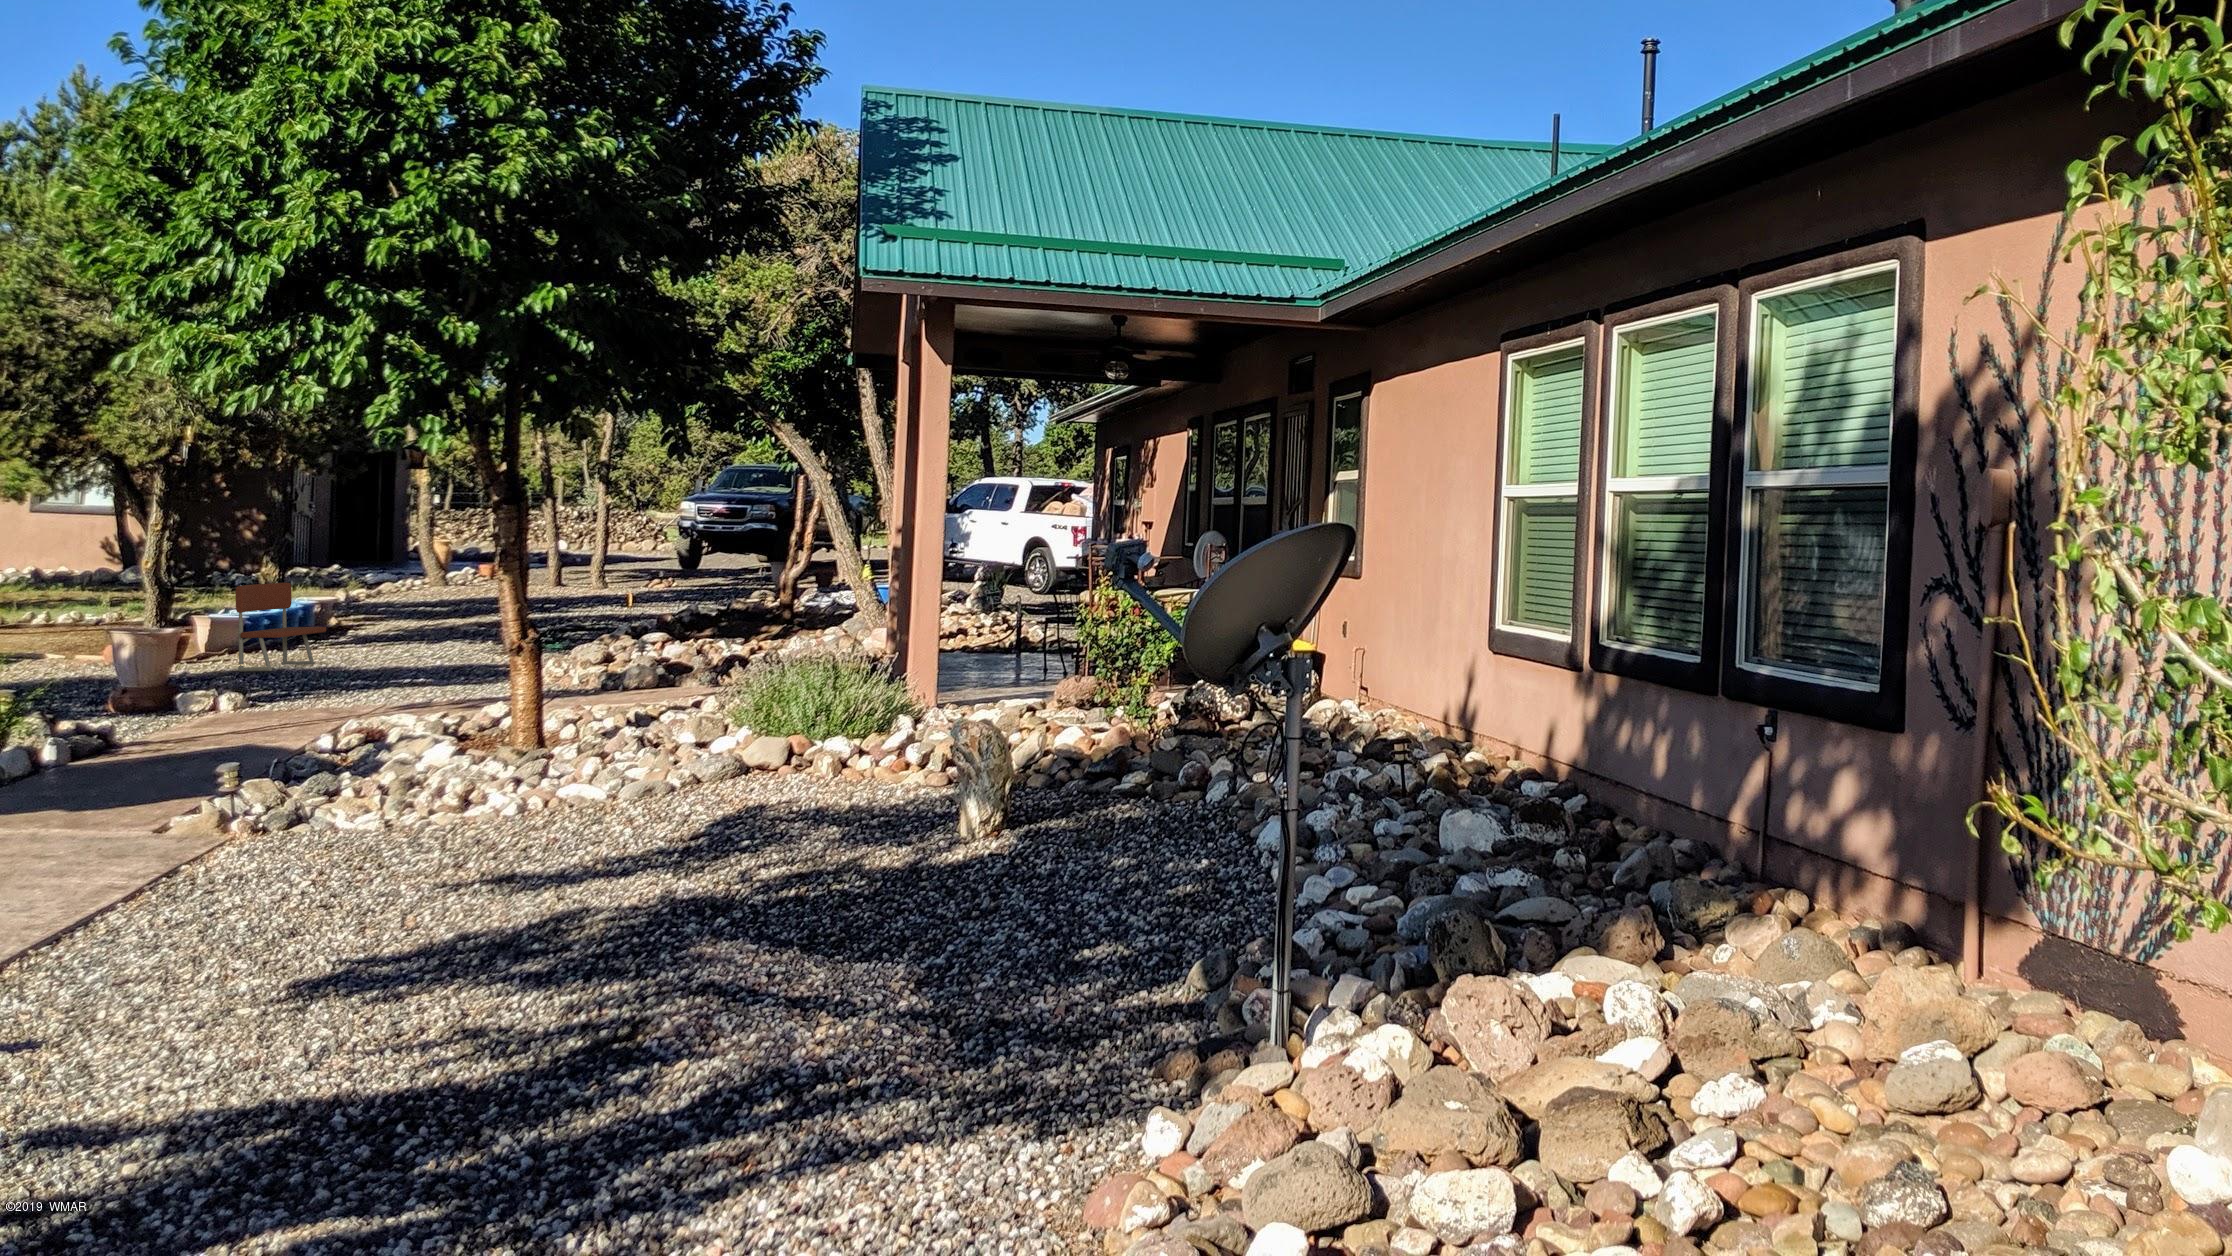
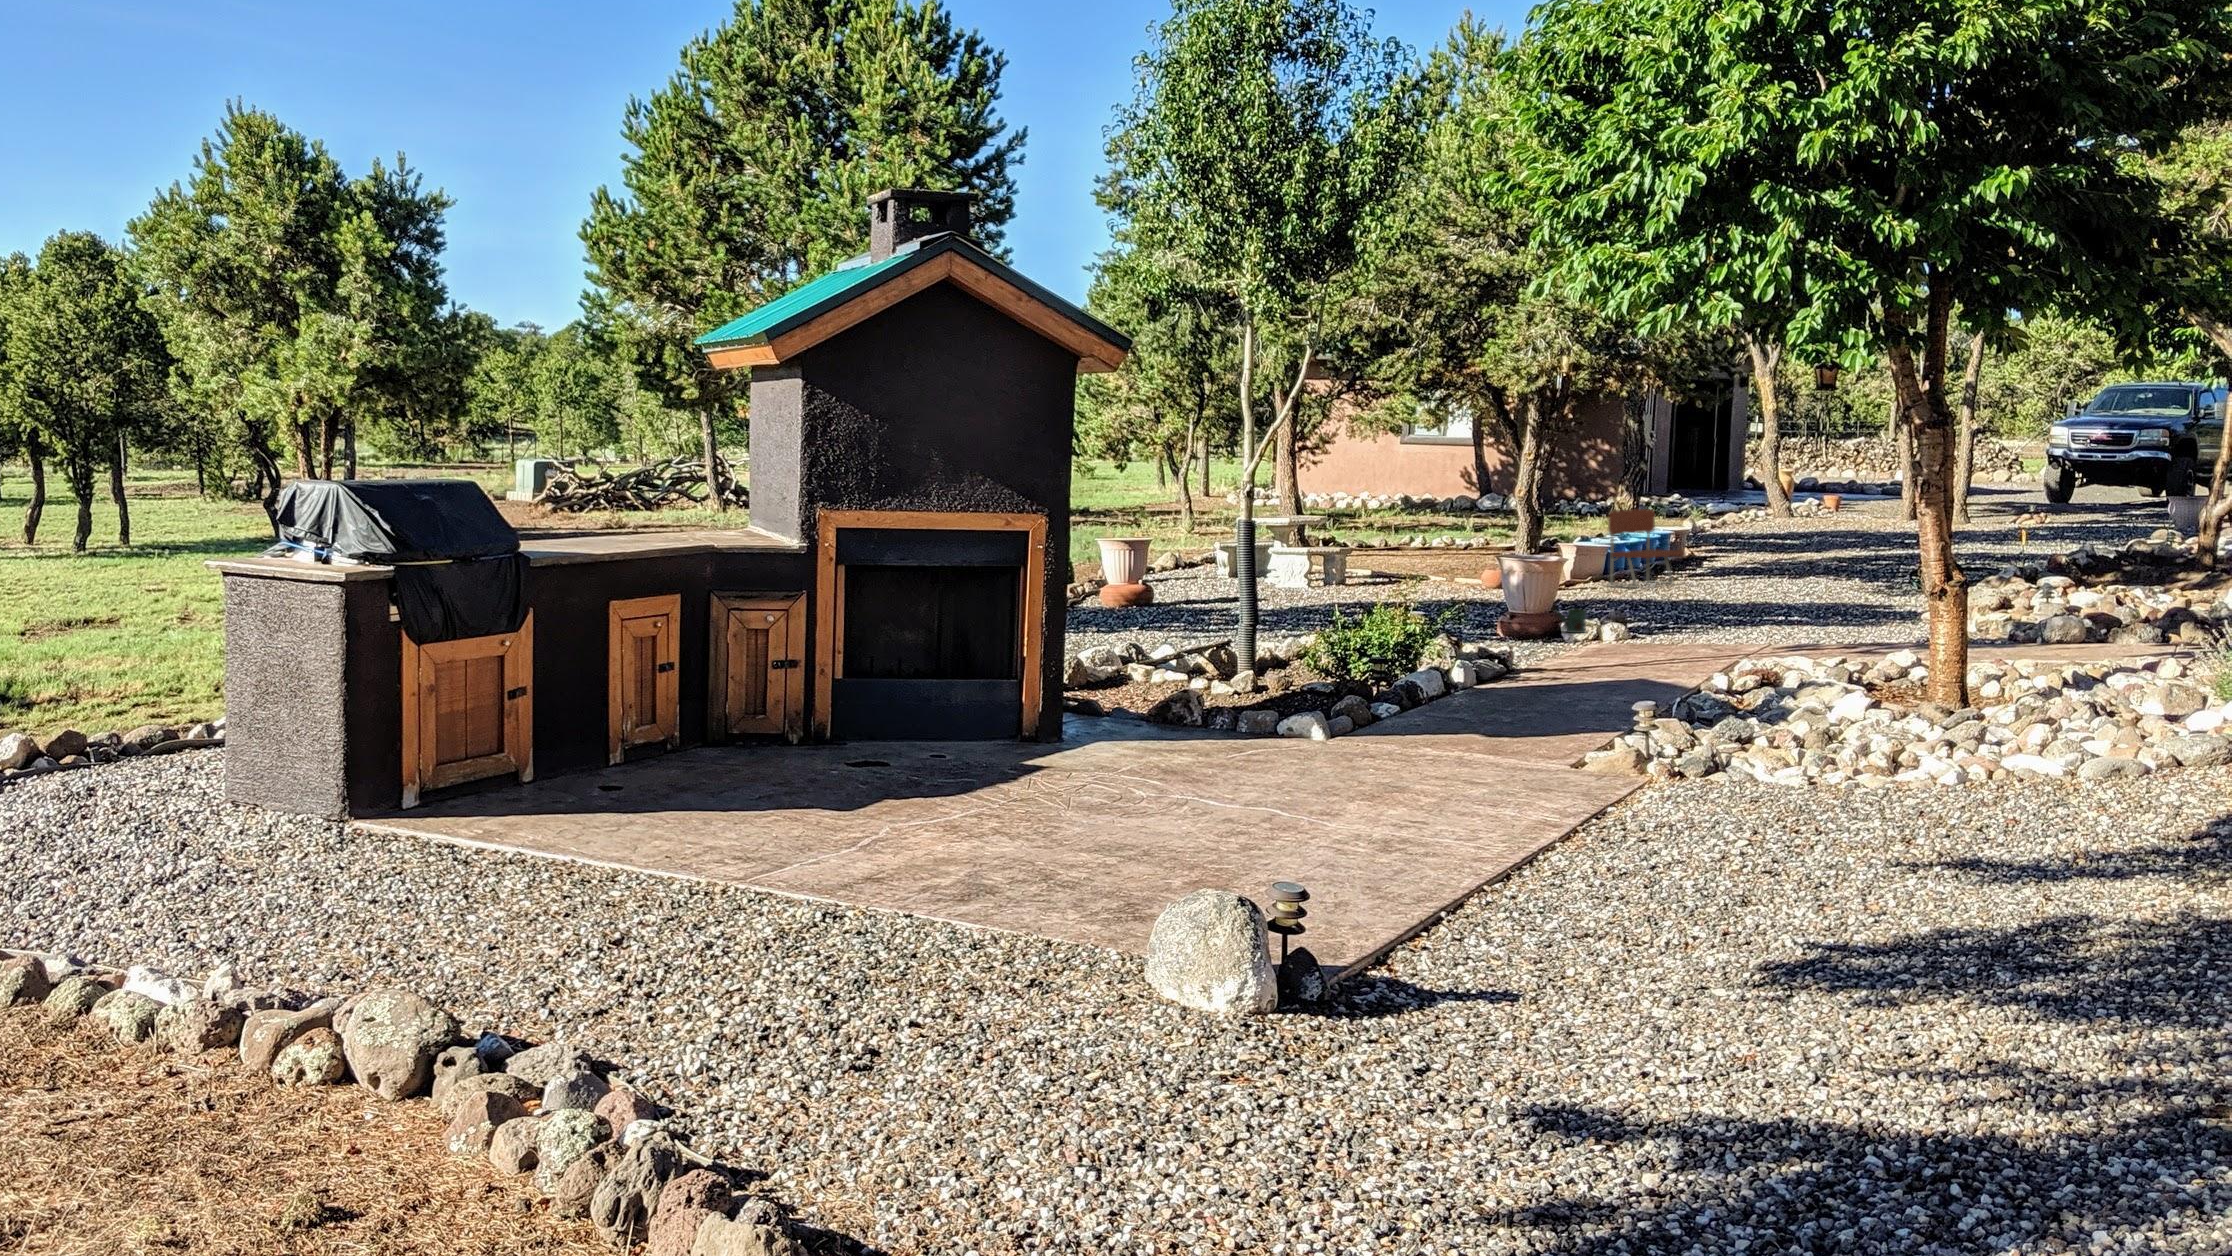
watering can: none [156,695,208,725] -> present [1553,606,1586,633]

